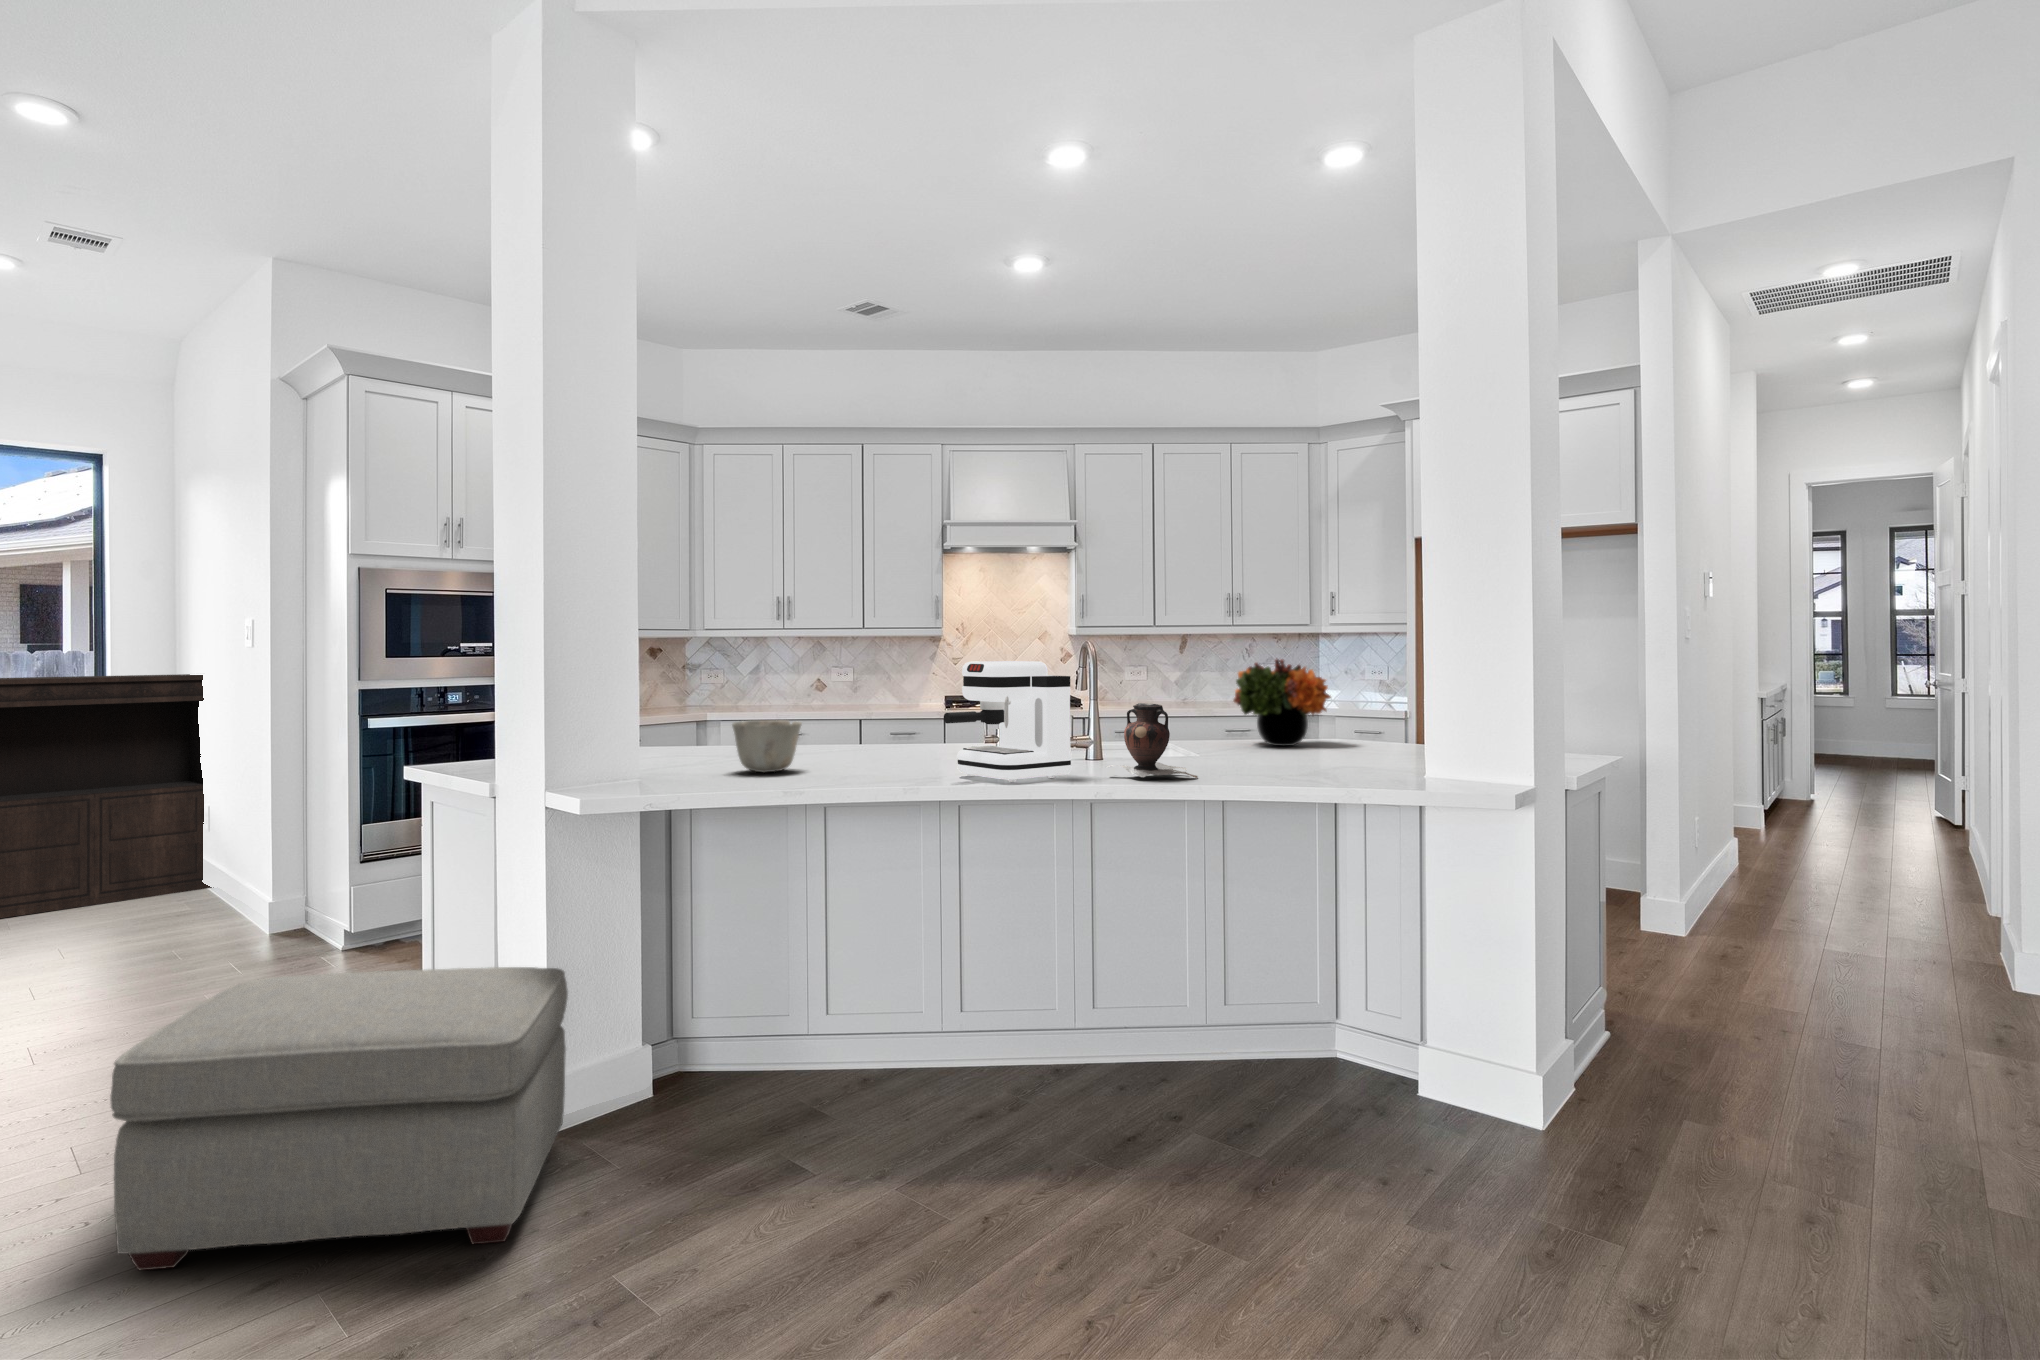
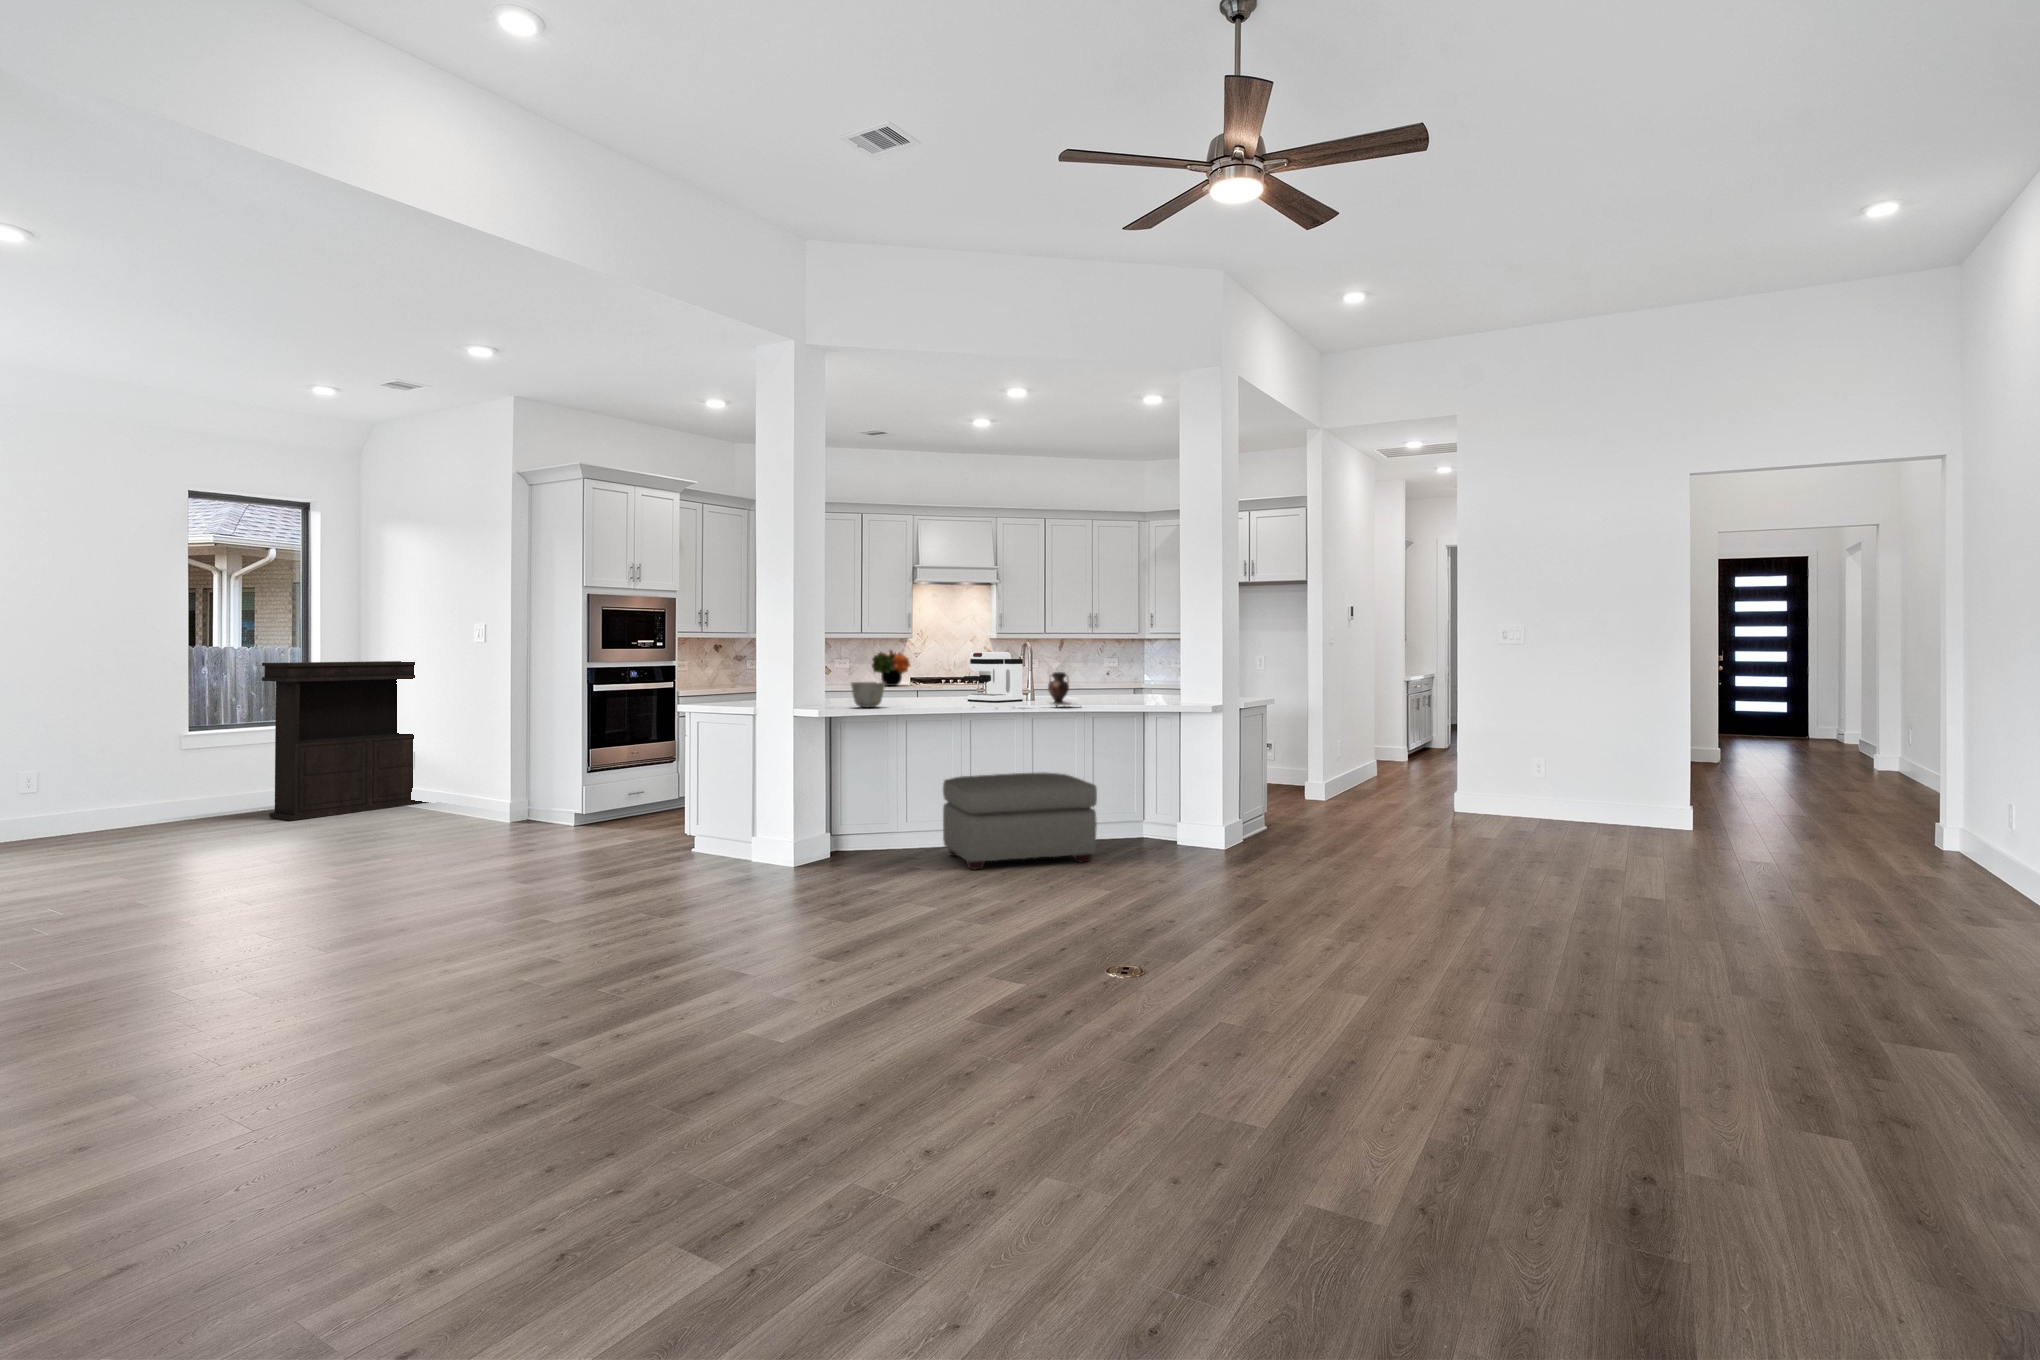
flower arrangement: present [1233,659,1331,746] -> present [872,650,910,686]
ottoman: present [110,967,568,1270] -> present [943,773,1097,869]

